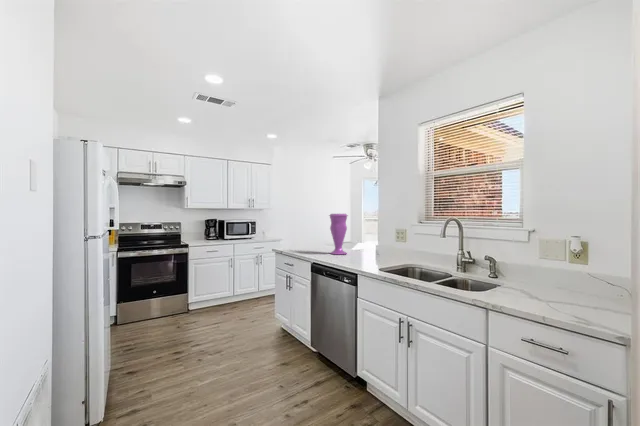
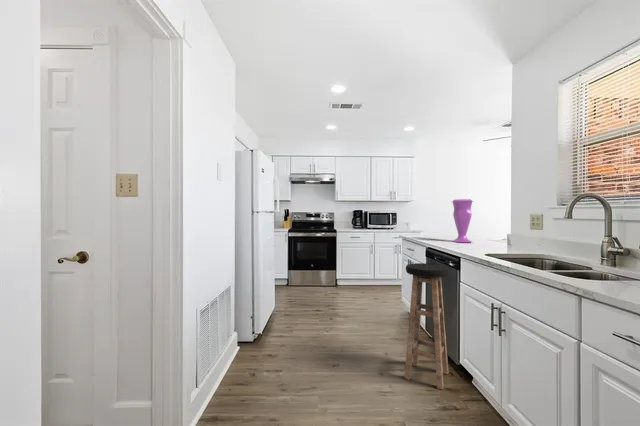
bar stool: none [308,282,349,409] -> present [405,263,449,389]

